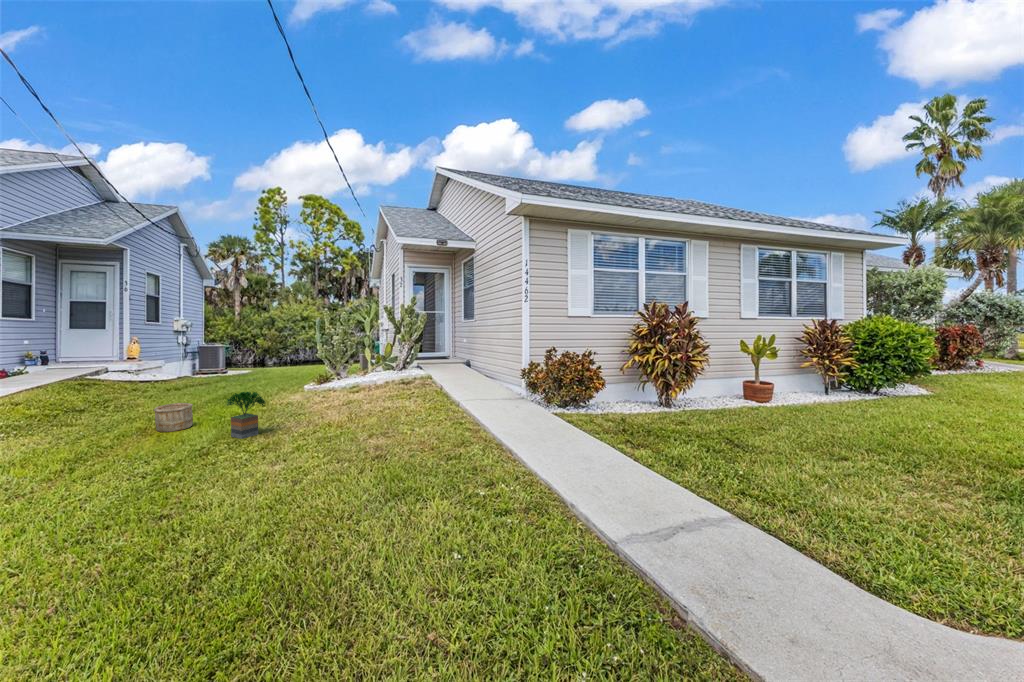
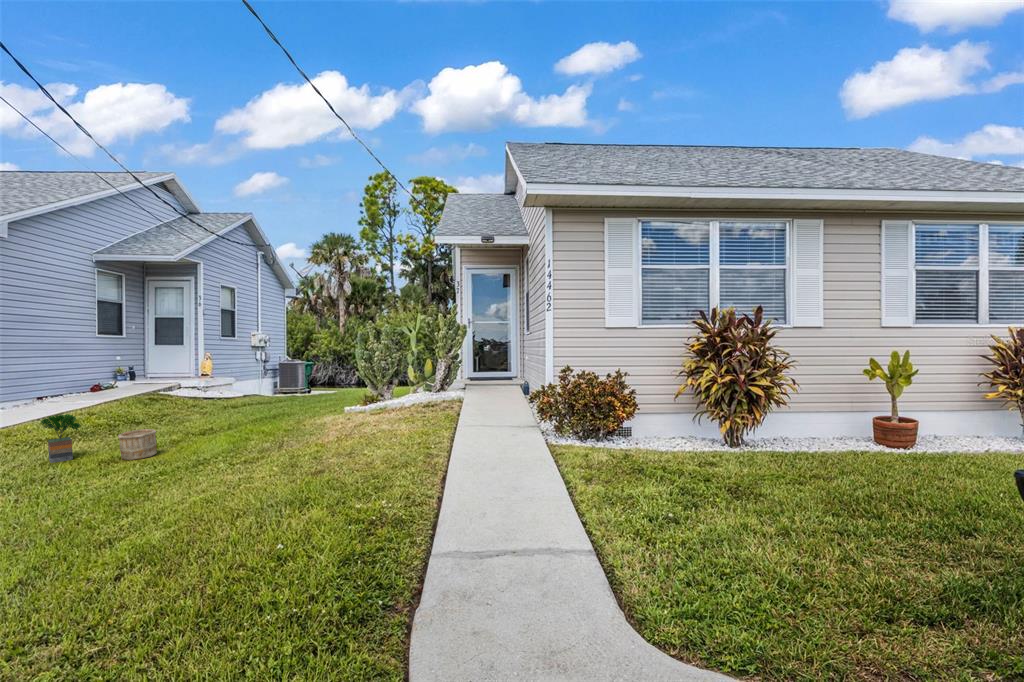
potted tree: present [227,392,266,439] -> present [40,414,80,463]

